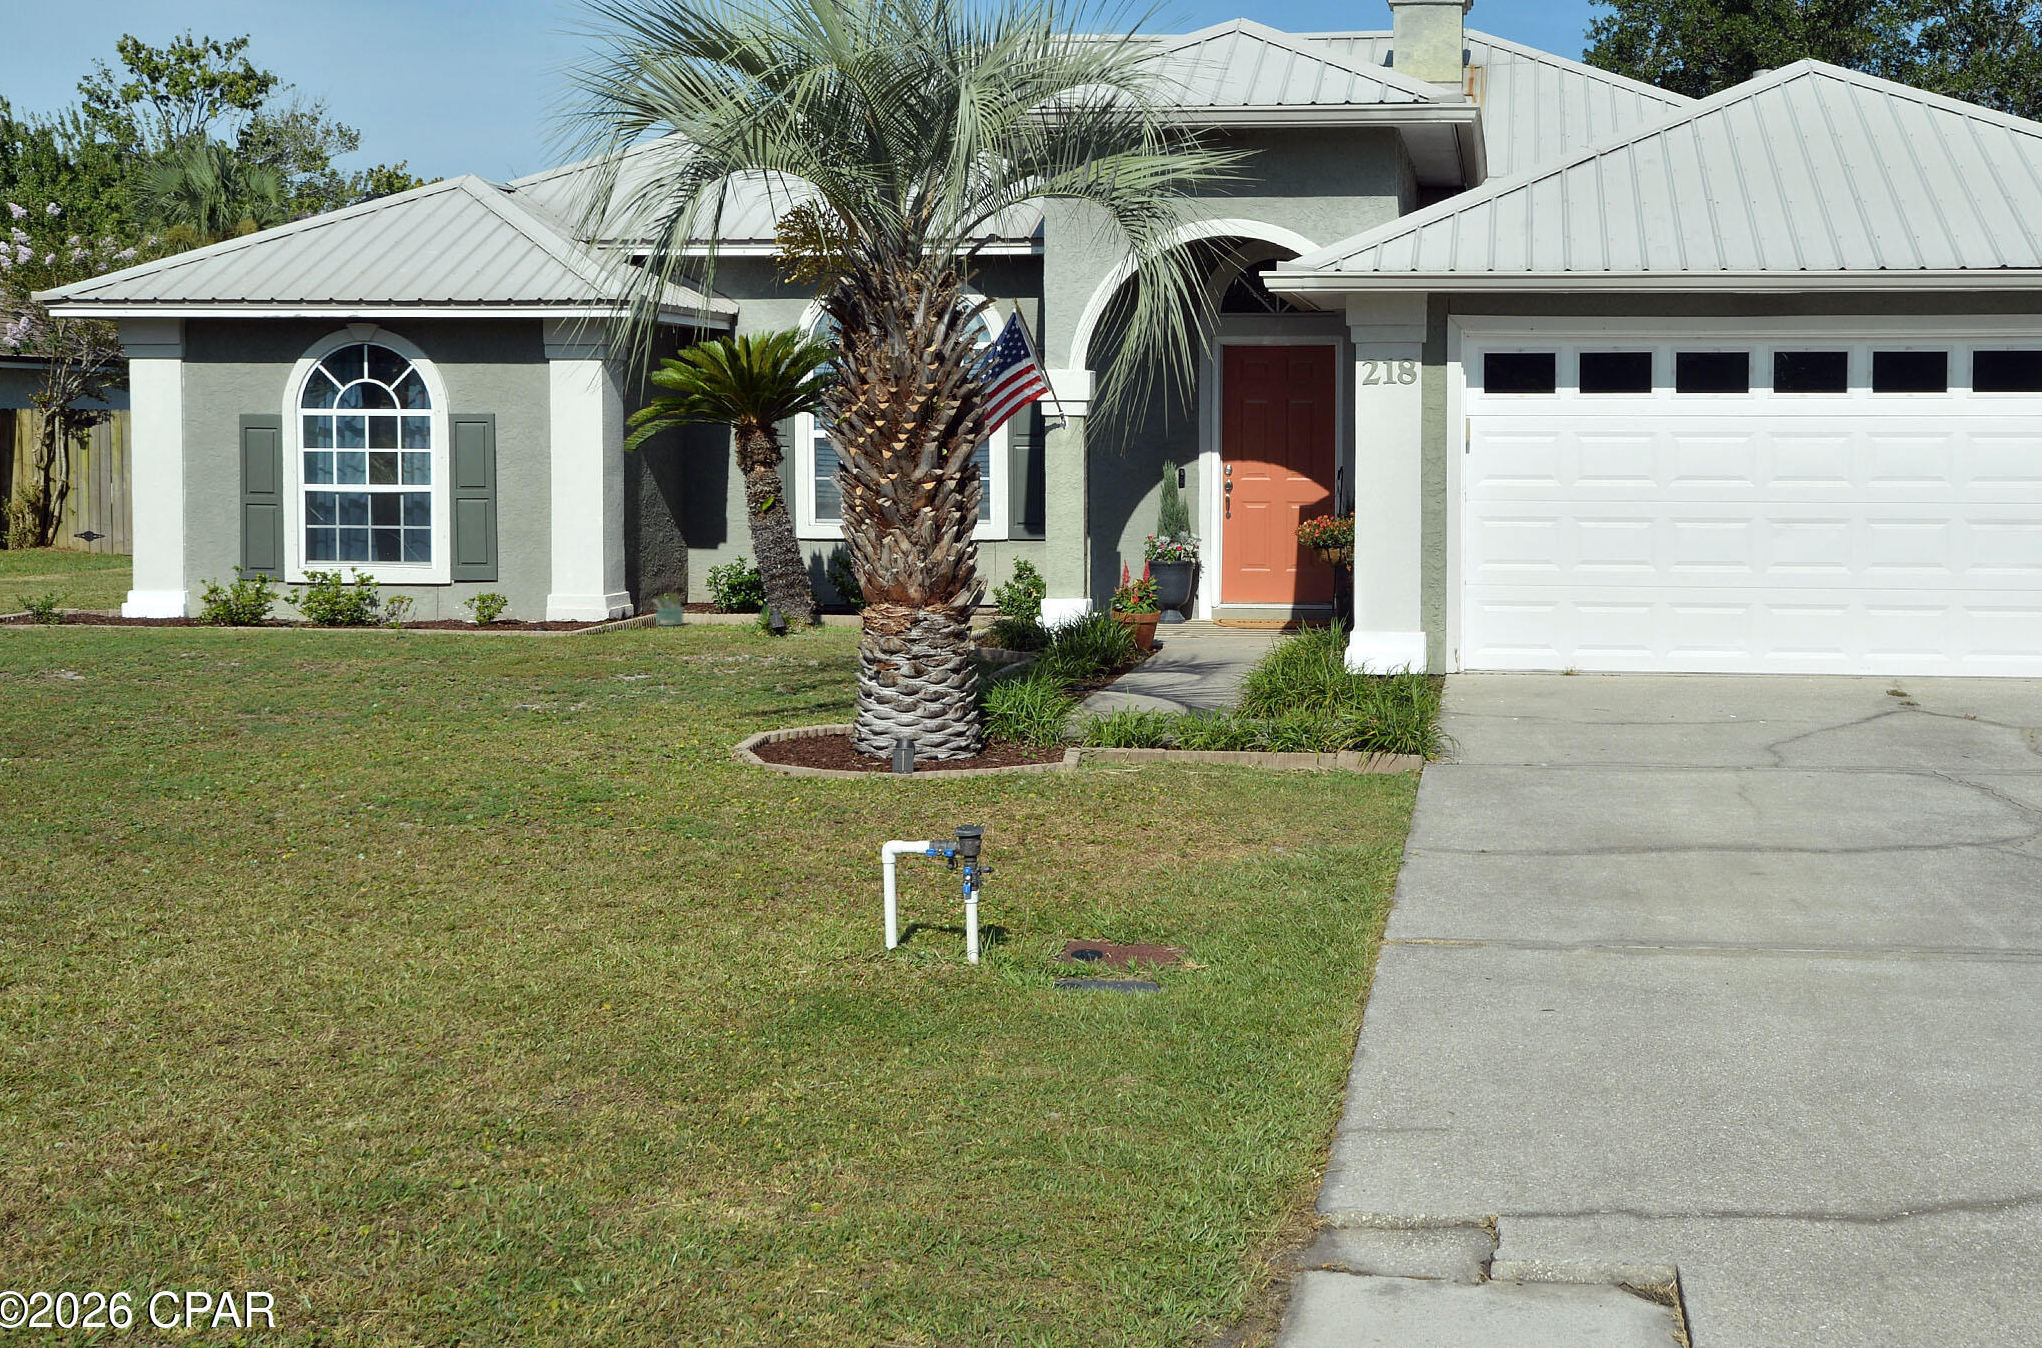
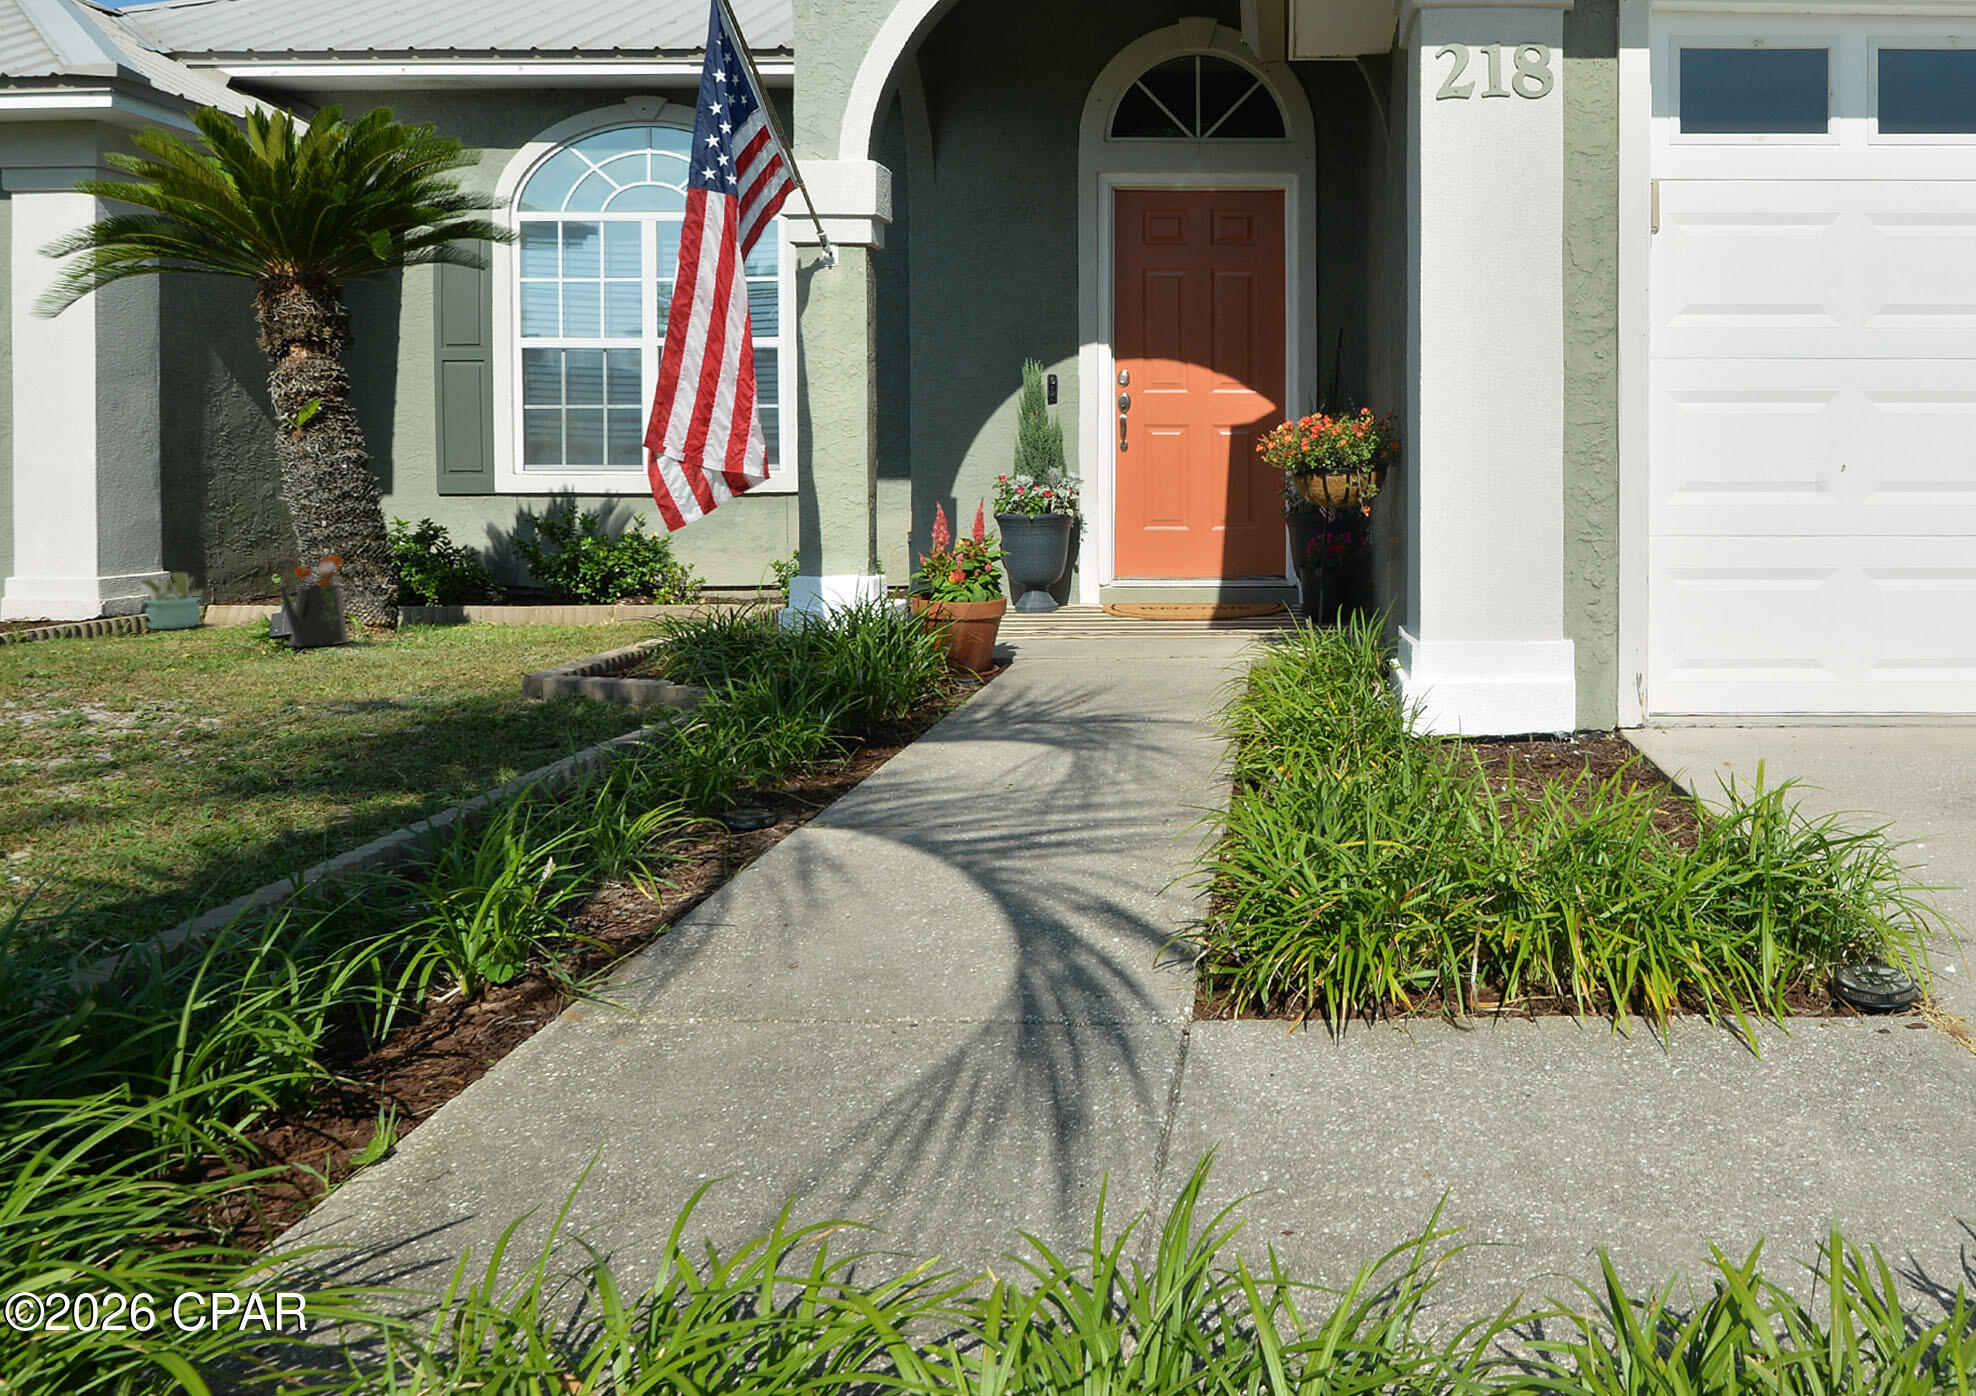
watering can: none [762,583,792,635] -> present [280,555,350,647]

